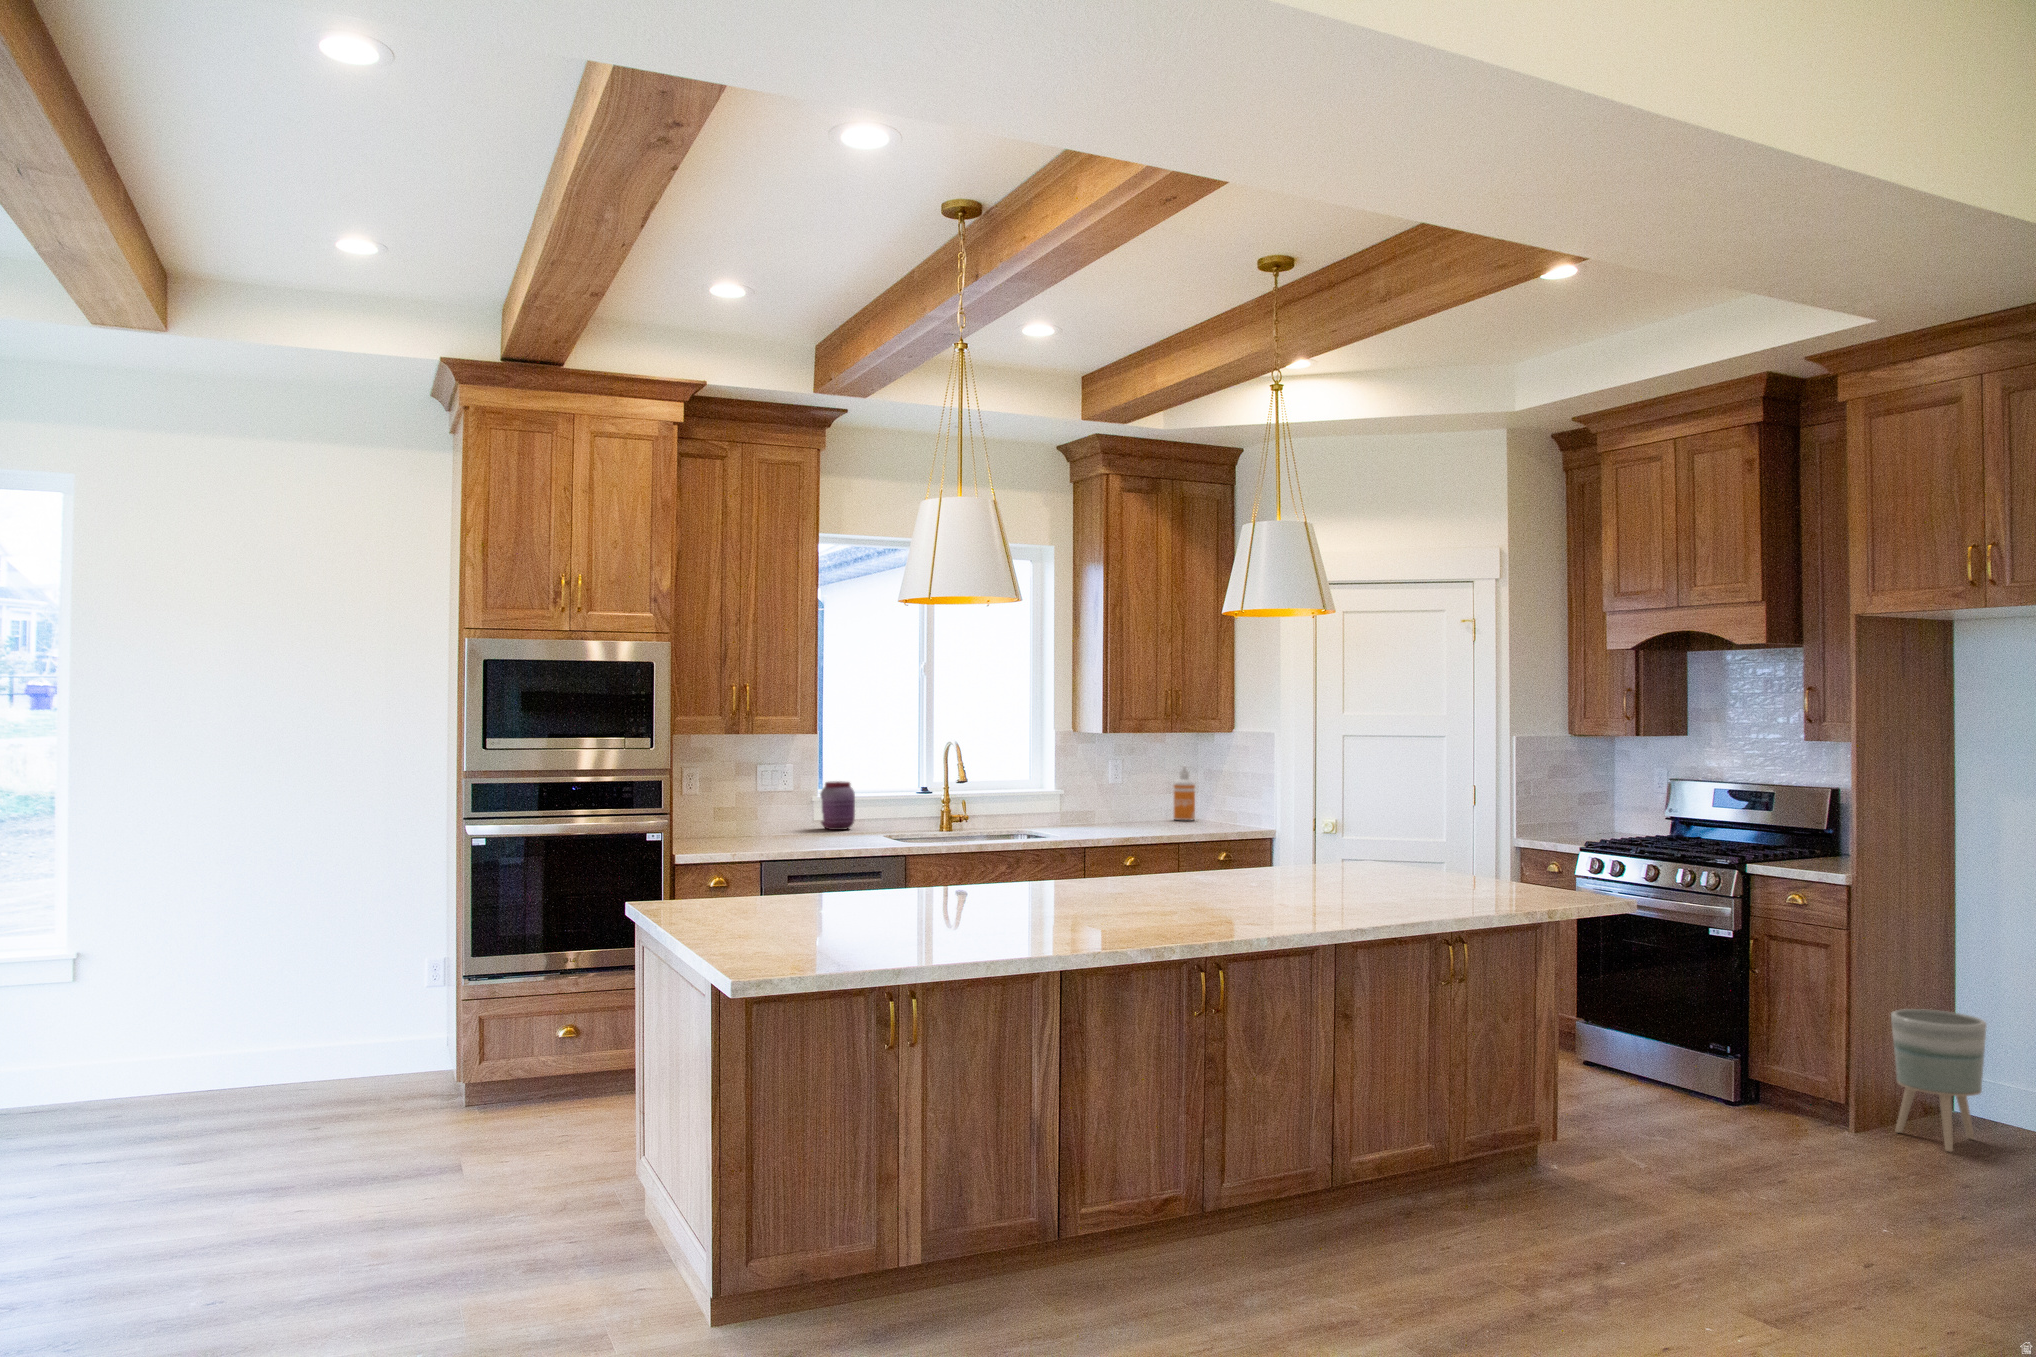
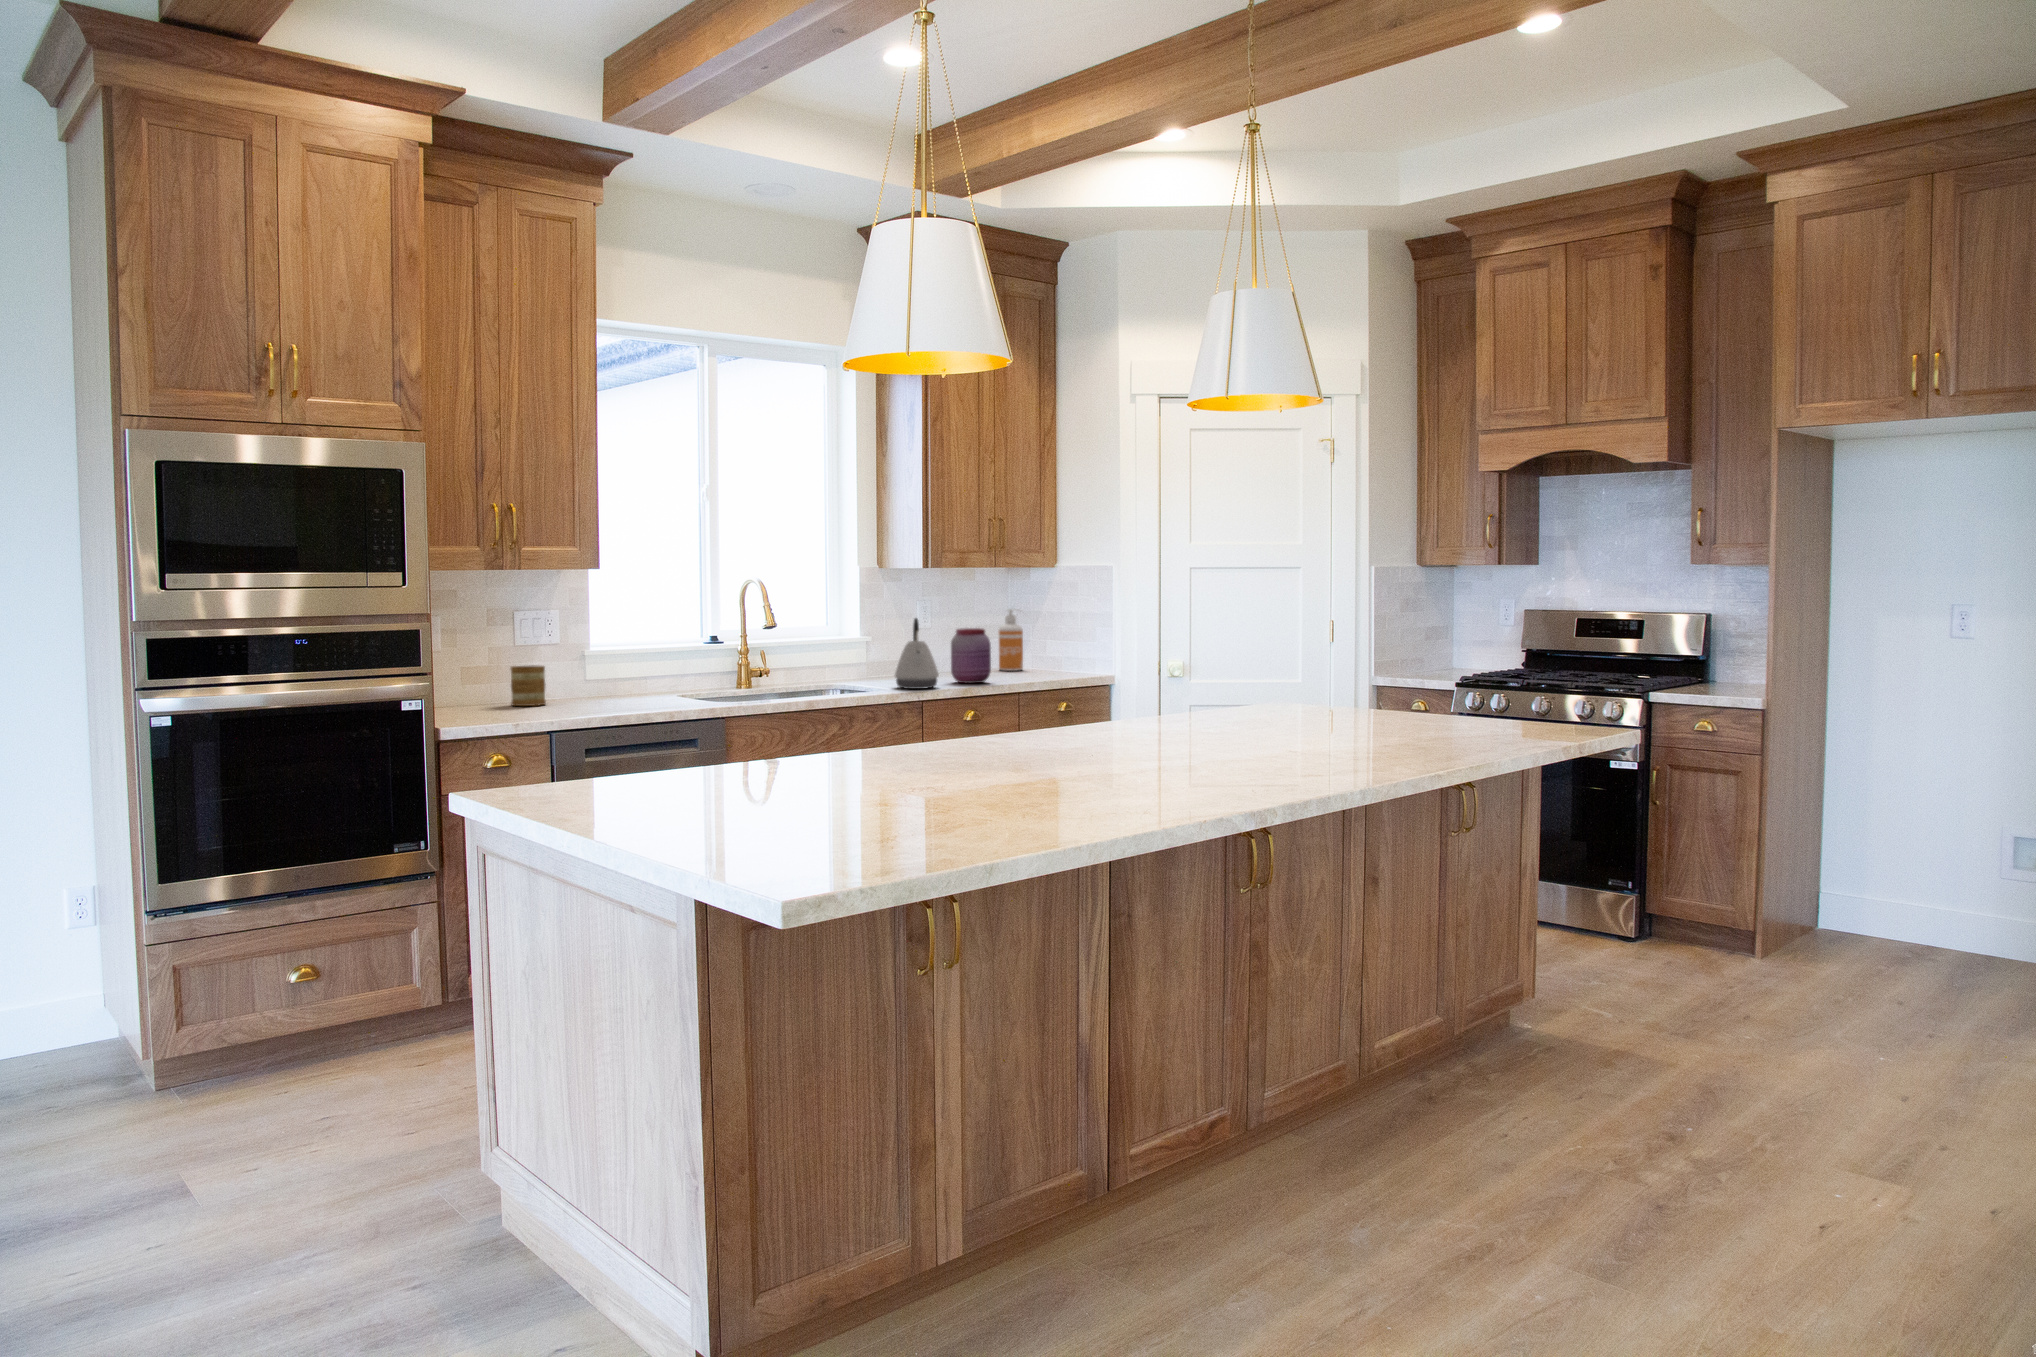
kettle: none [1057,774,1094,835] -> present [895,618,939,689]
jar: present [820,781,855,830] -> present [951,628,991,683]
mug: none [742,807,768,839] -> present [511,665,546,706]
planter: present [1891,1009,1987,1152] -> none [1790,831,1886,970]

